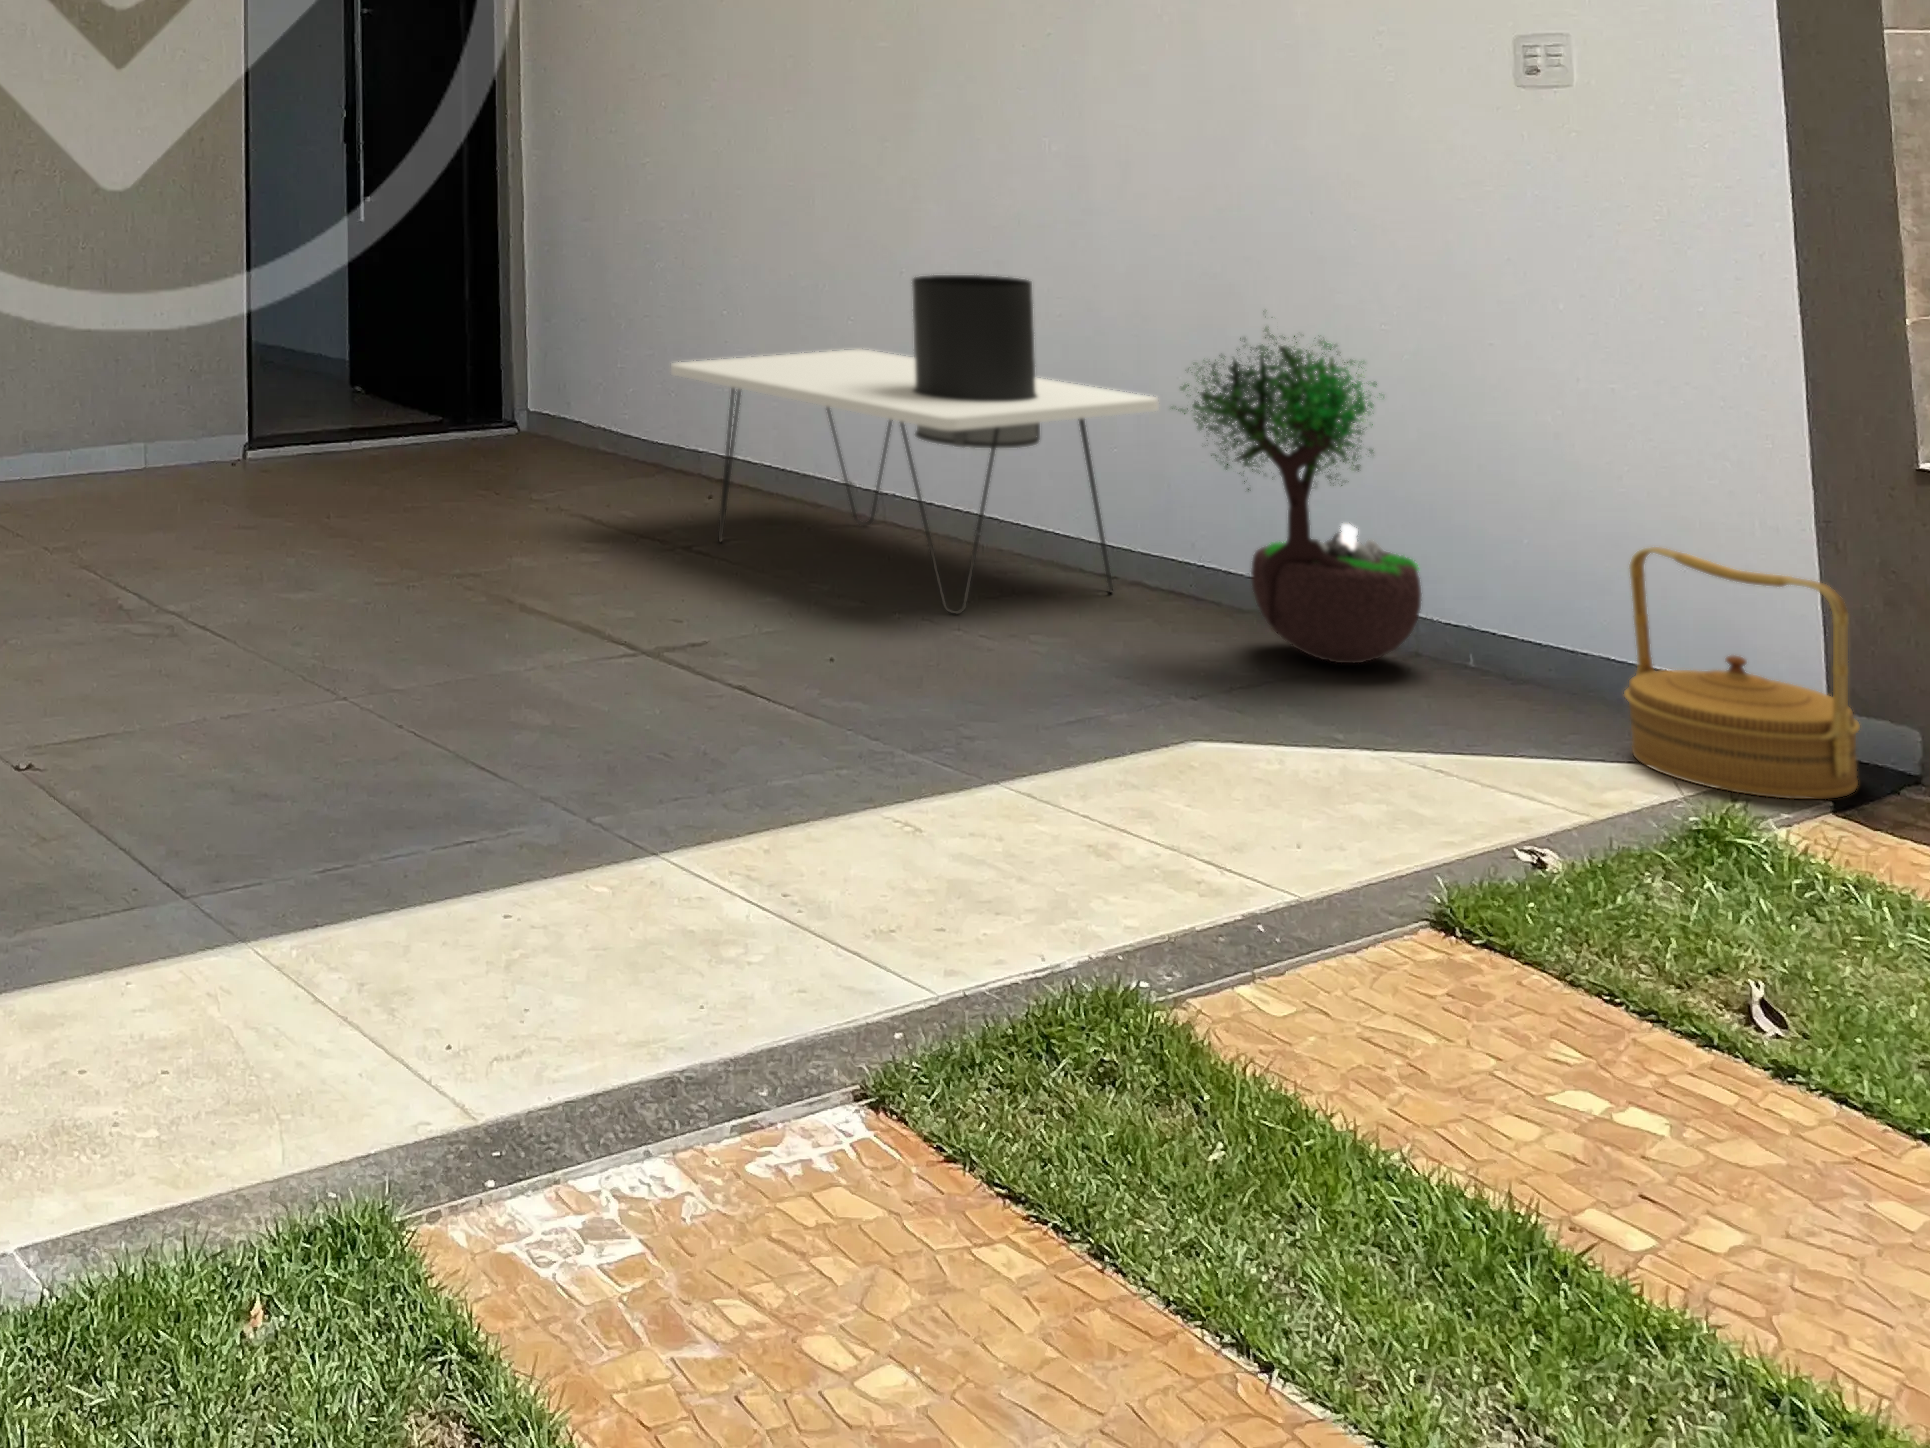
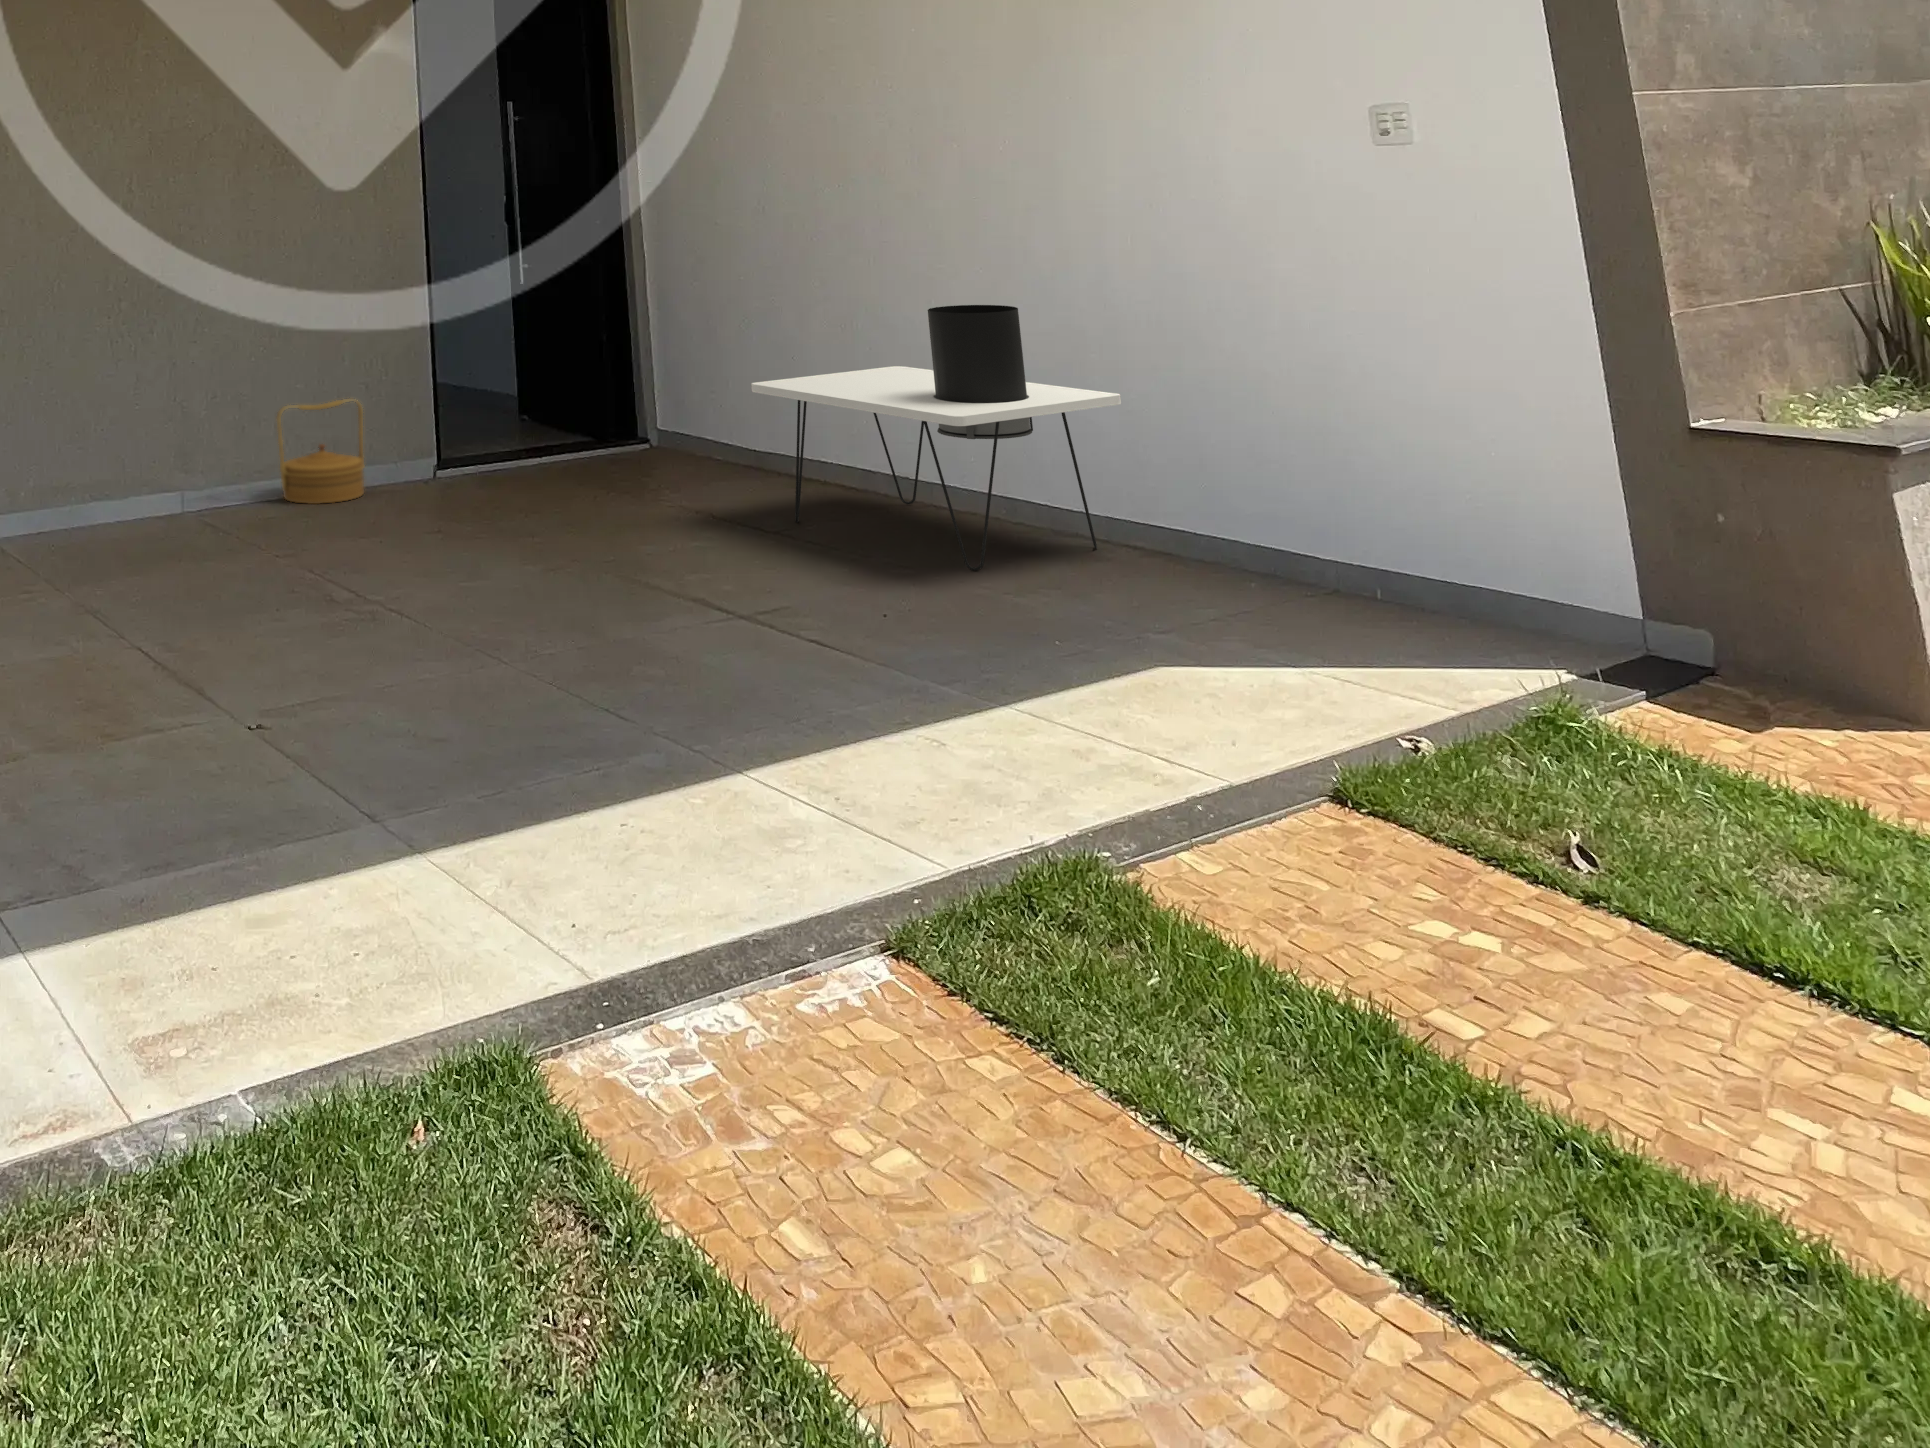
potted tree: present [1172,328,1421,663] -> none [1123,322,1325,595]
woven basket: present [1624,547,1860,799] -> present [277,399,364,504]

